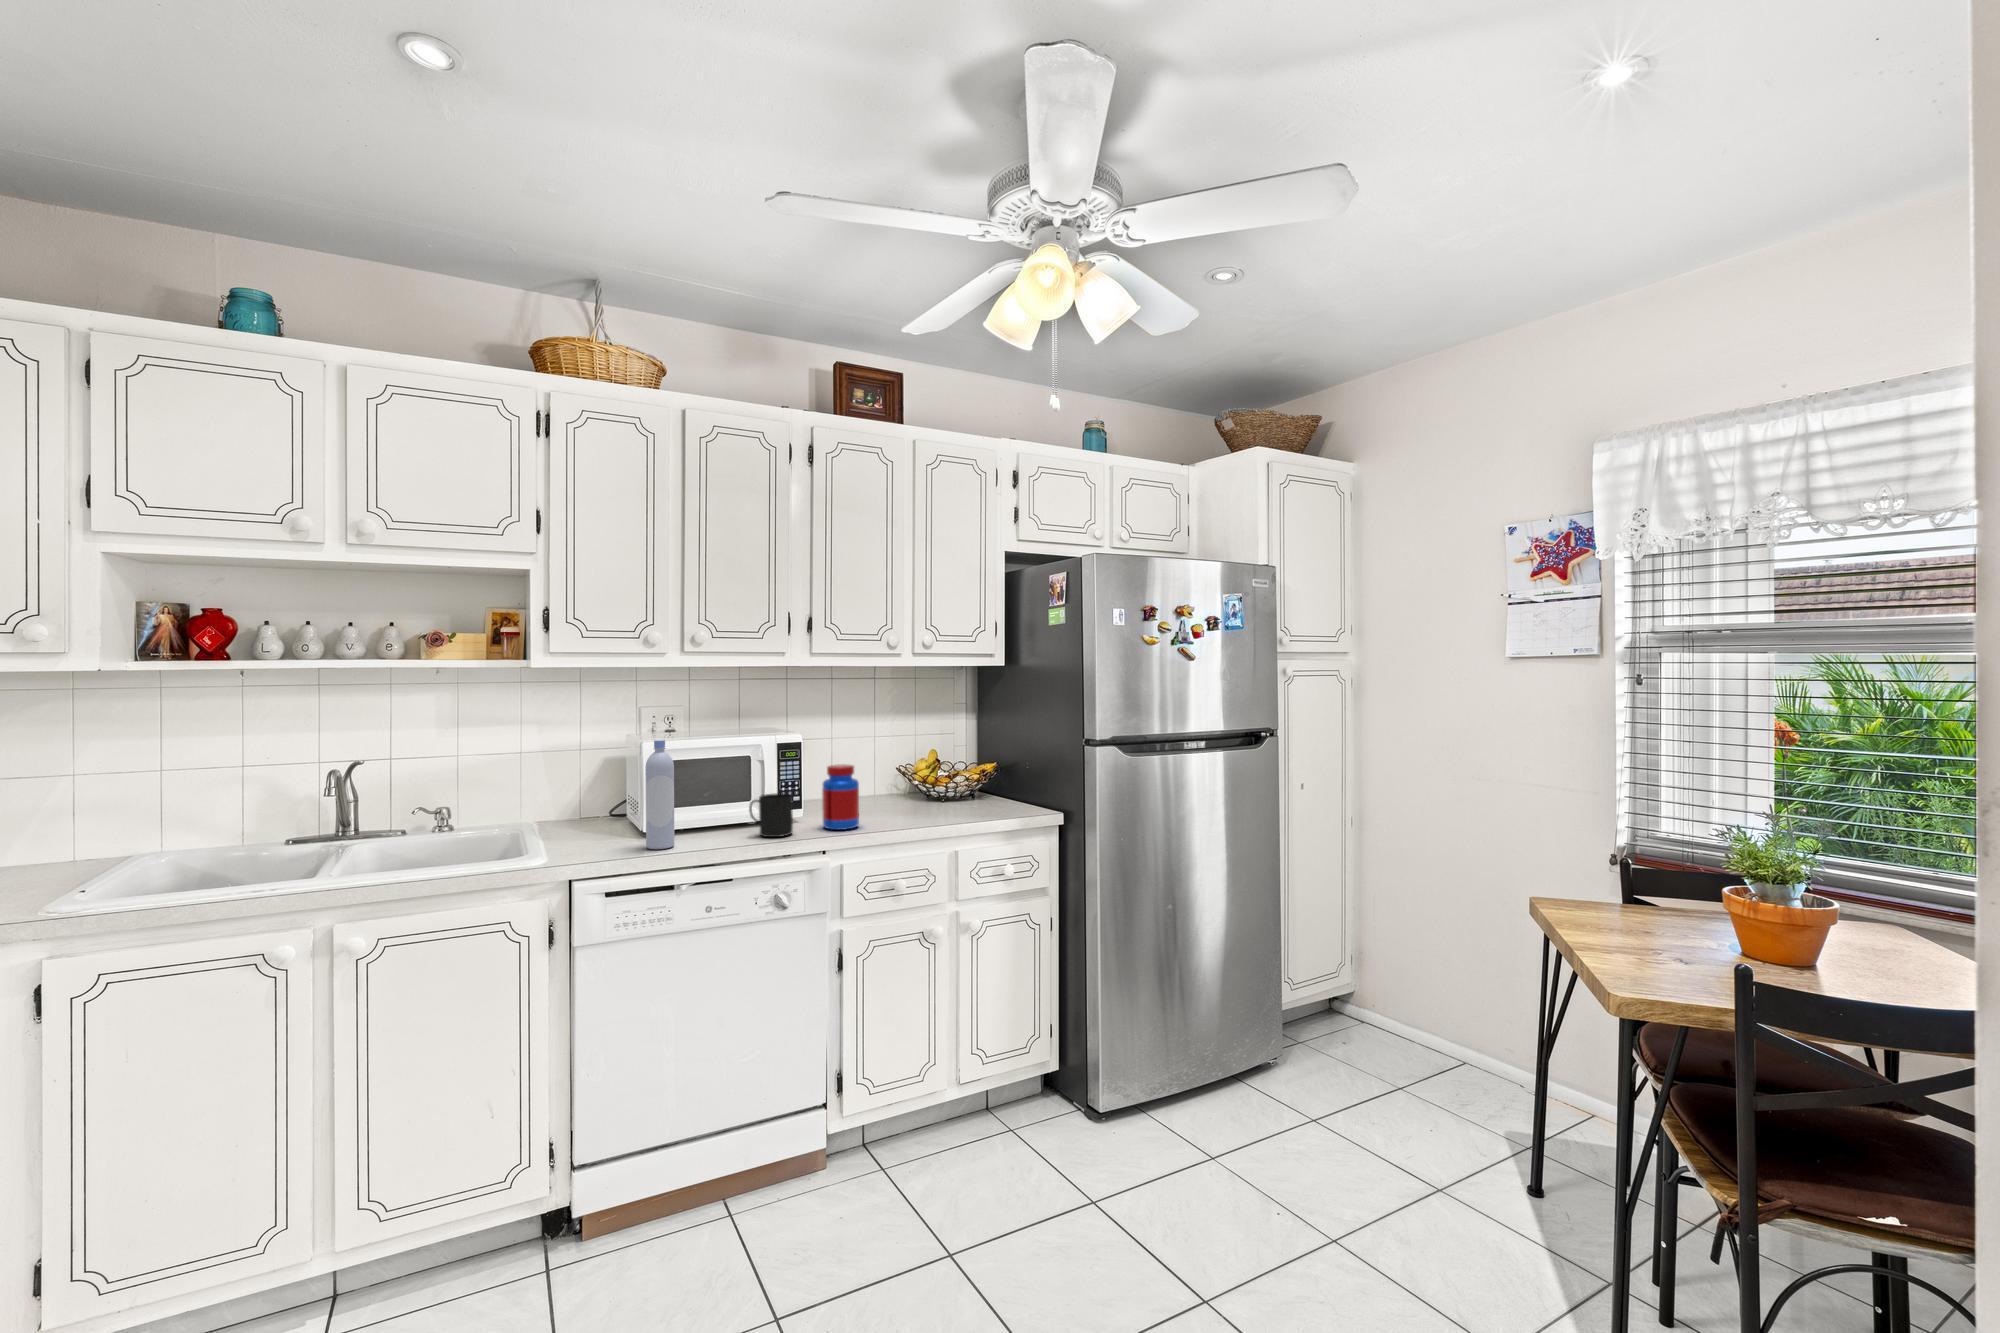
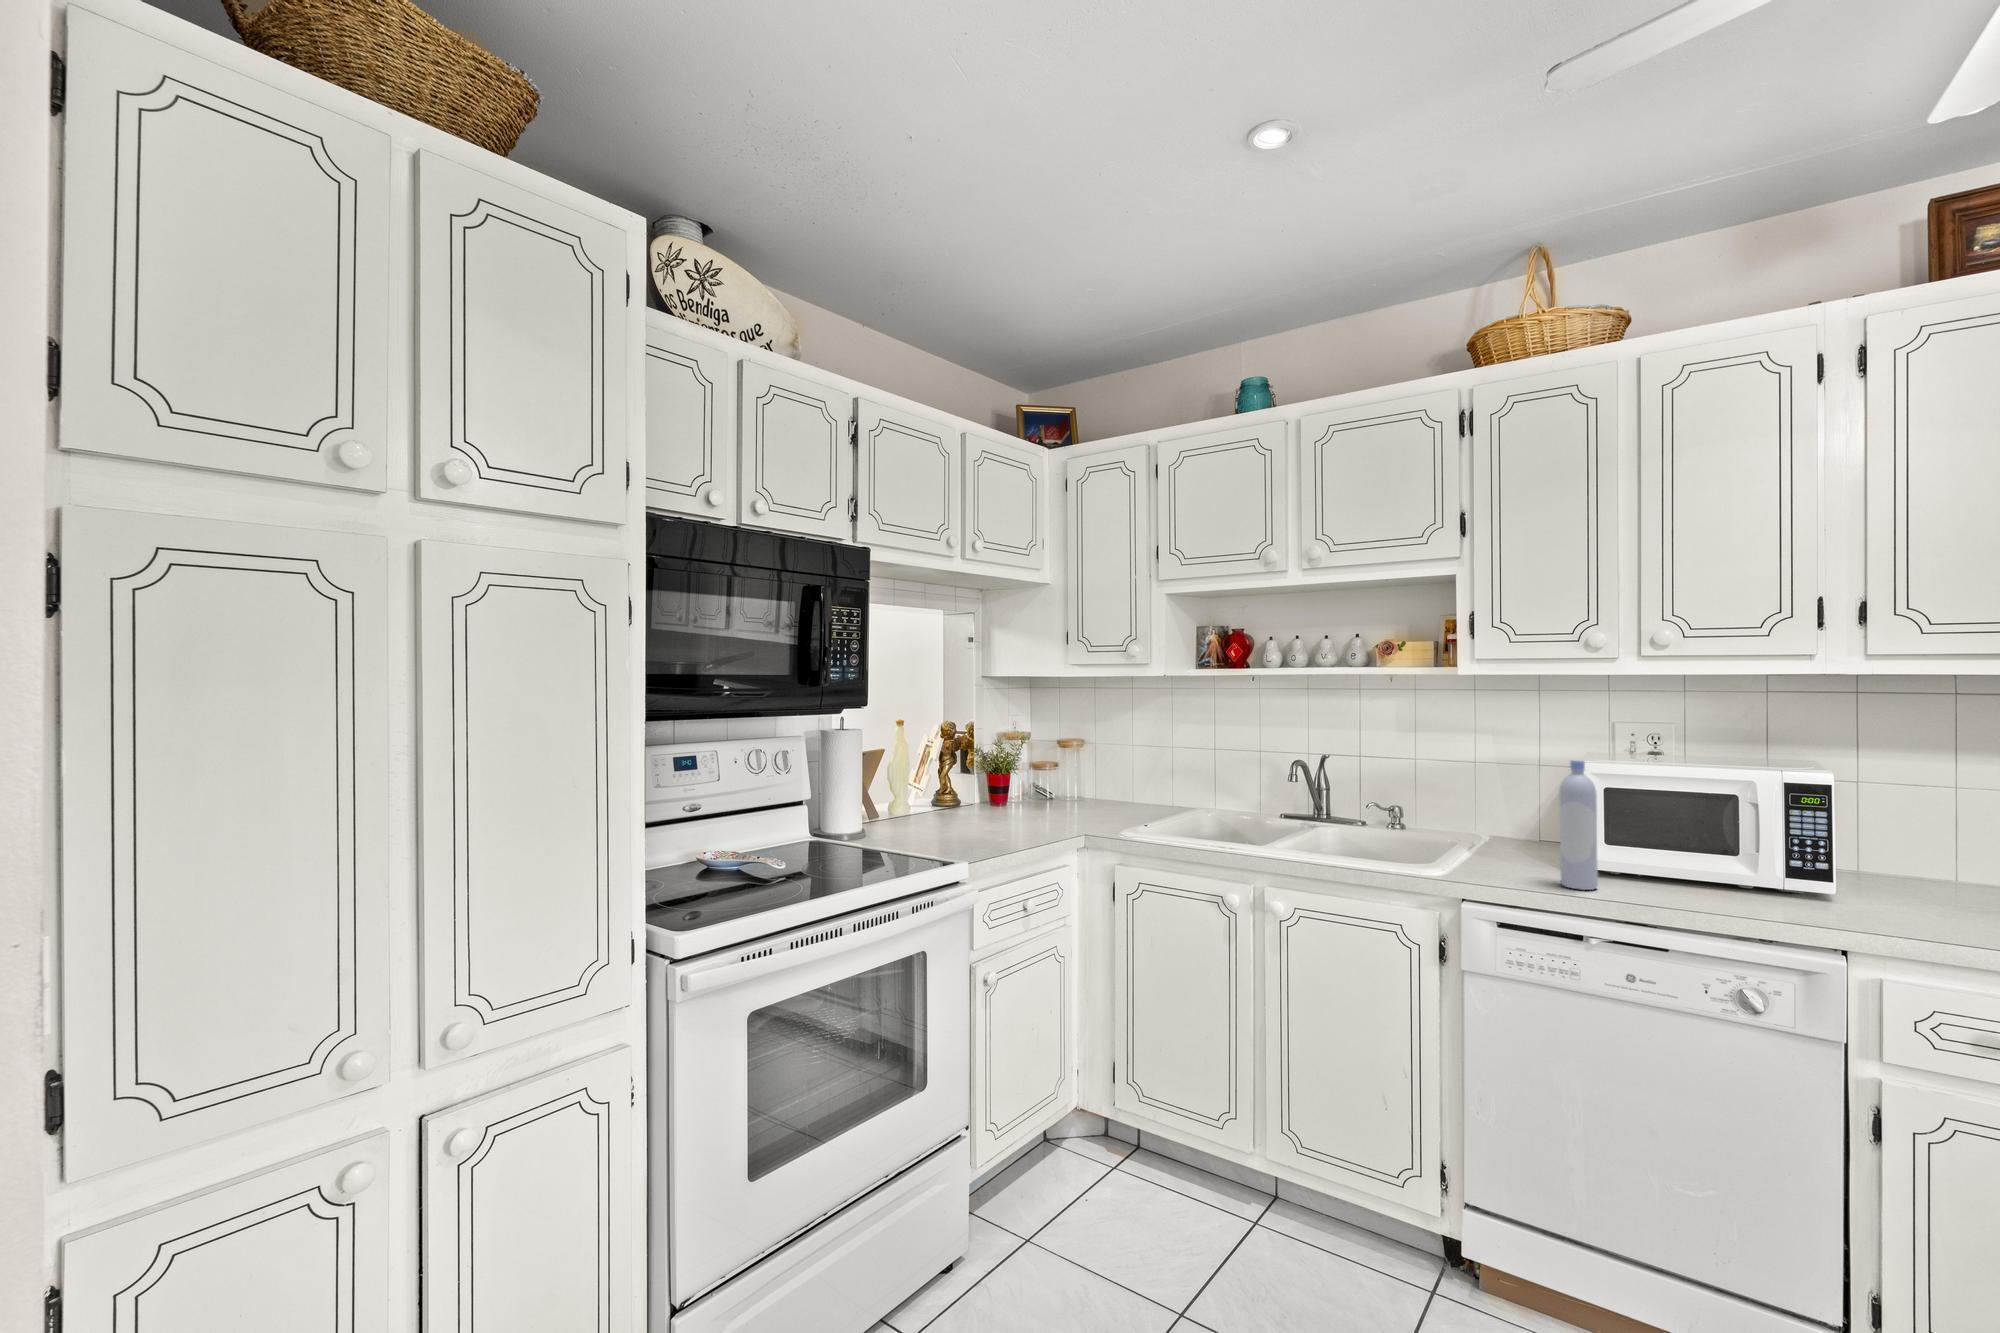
jar: present [822,764,859,830] -> none [1855,824,1933,928]
mug: present [749,793,793,837] -> none [1713,849,1790,912]

